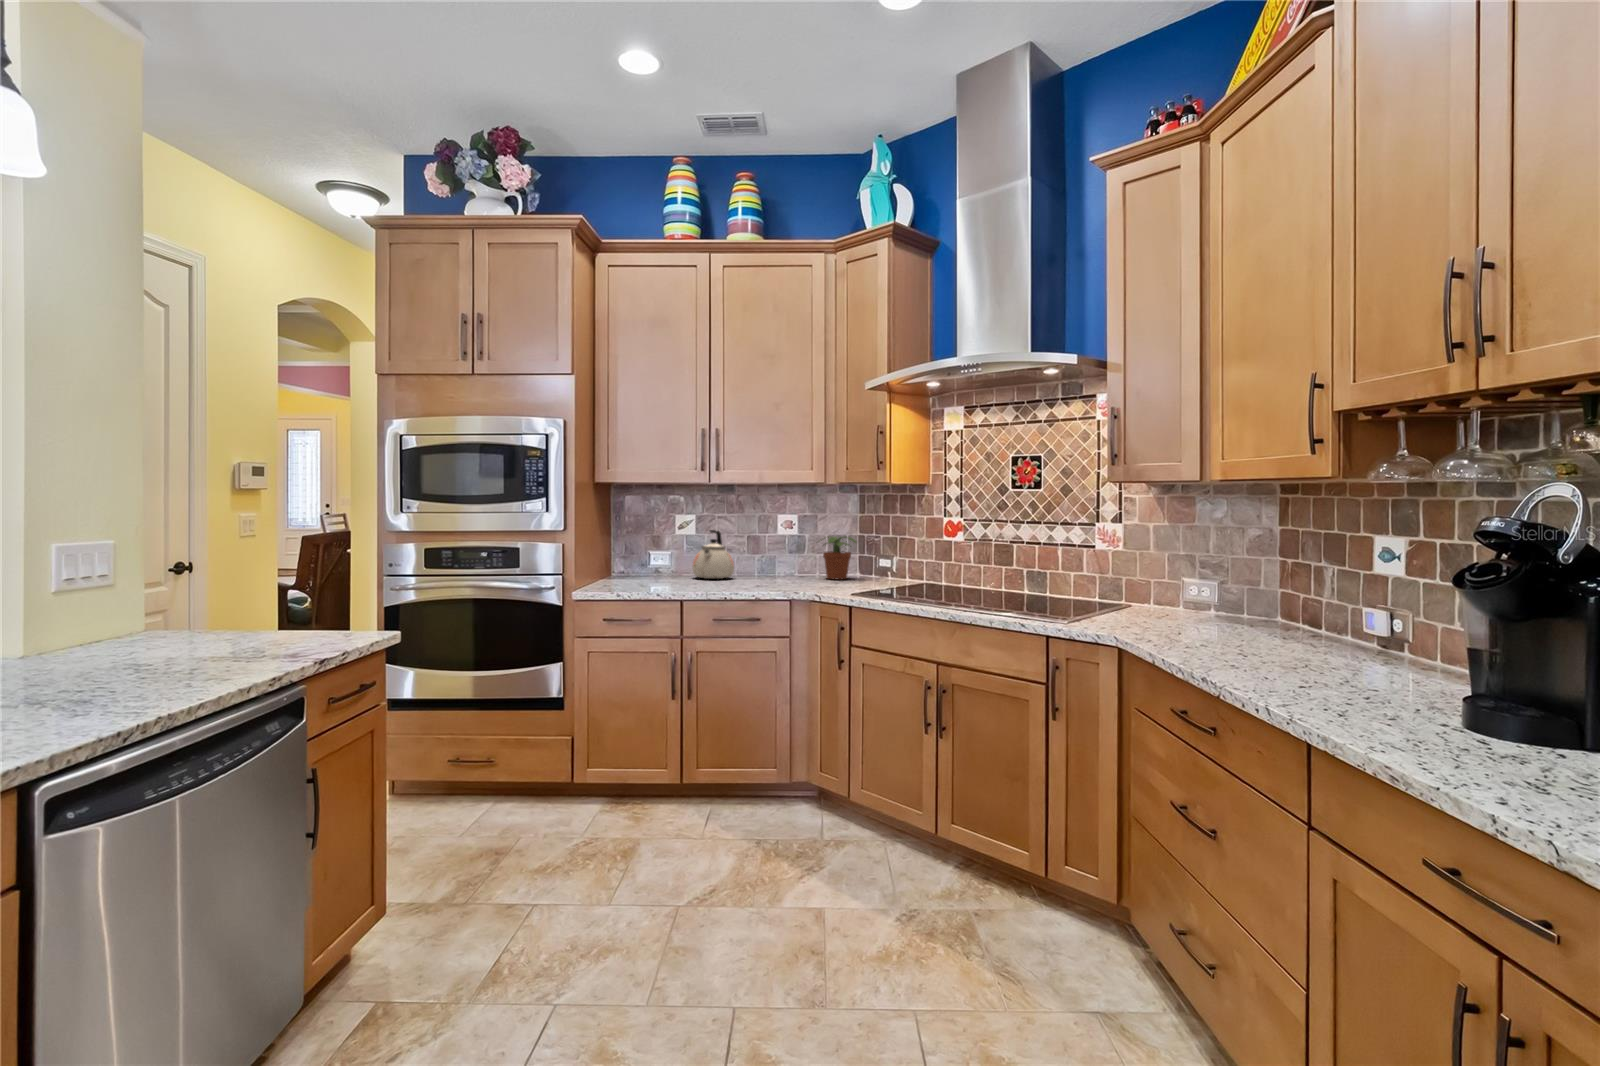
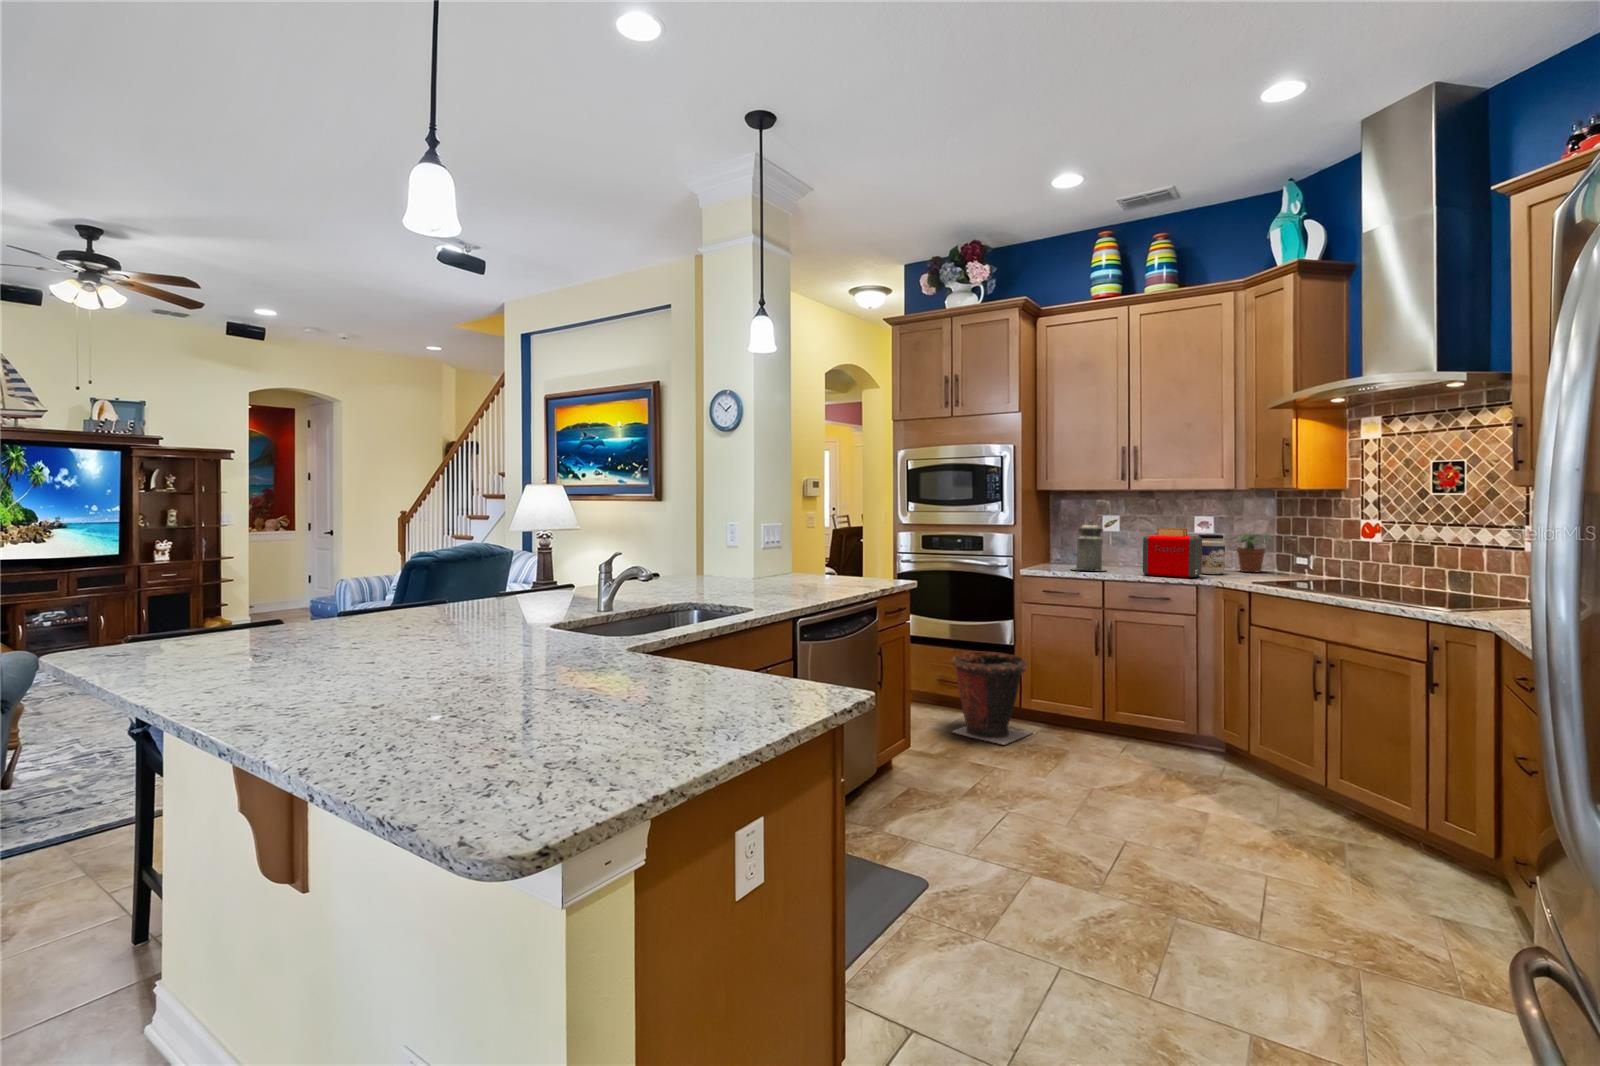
canister: none [639,519,686,584] -> present [1075,524,1105,571]
toaster: none [729,527,794,588] -> present [1143,528,1202,578]
kettle: present [692,530,734,579] -> none [1114,529,1151,568]
jar: none [785,537,815,583] -> present [1199,535,1225,574]
waste bin: none [465,706,592,847] -> present [952,652,1031,745]

